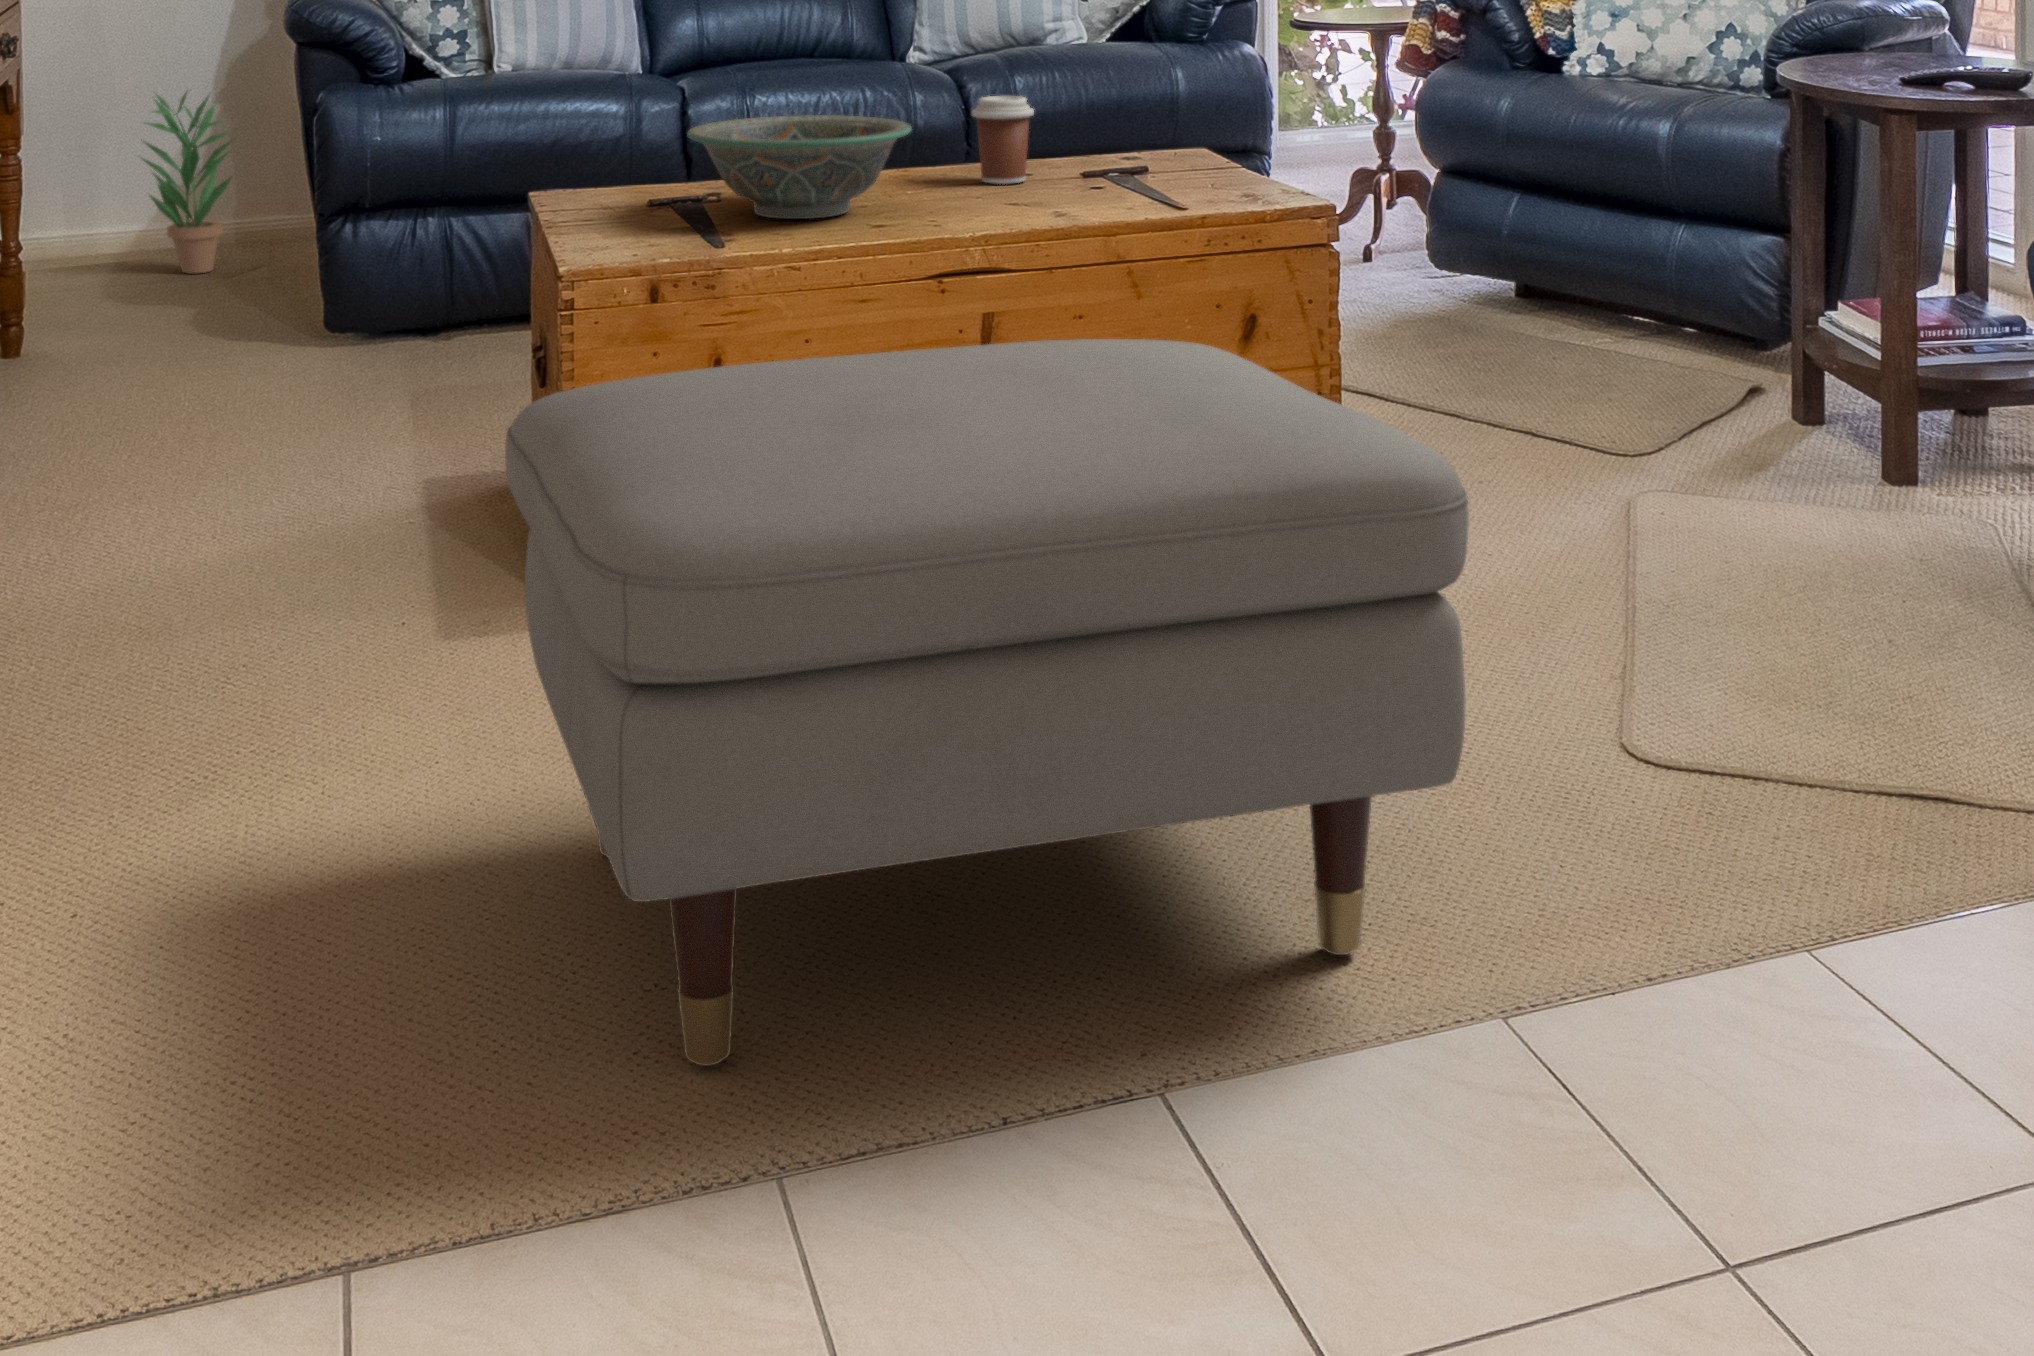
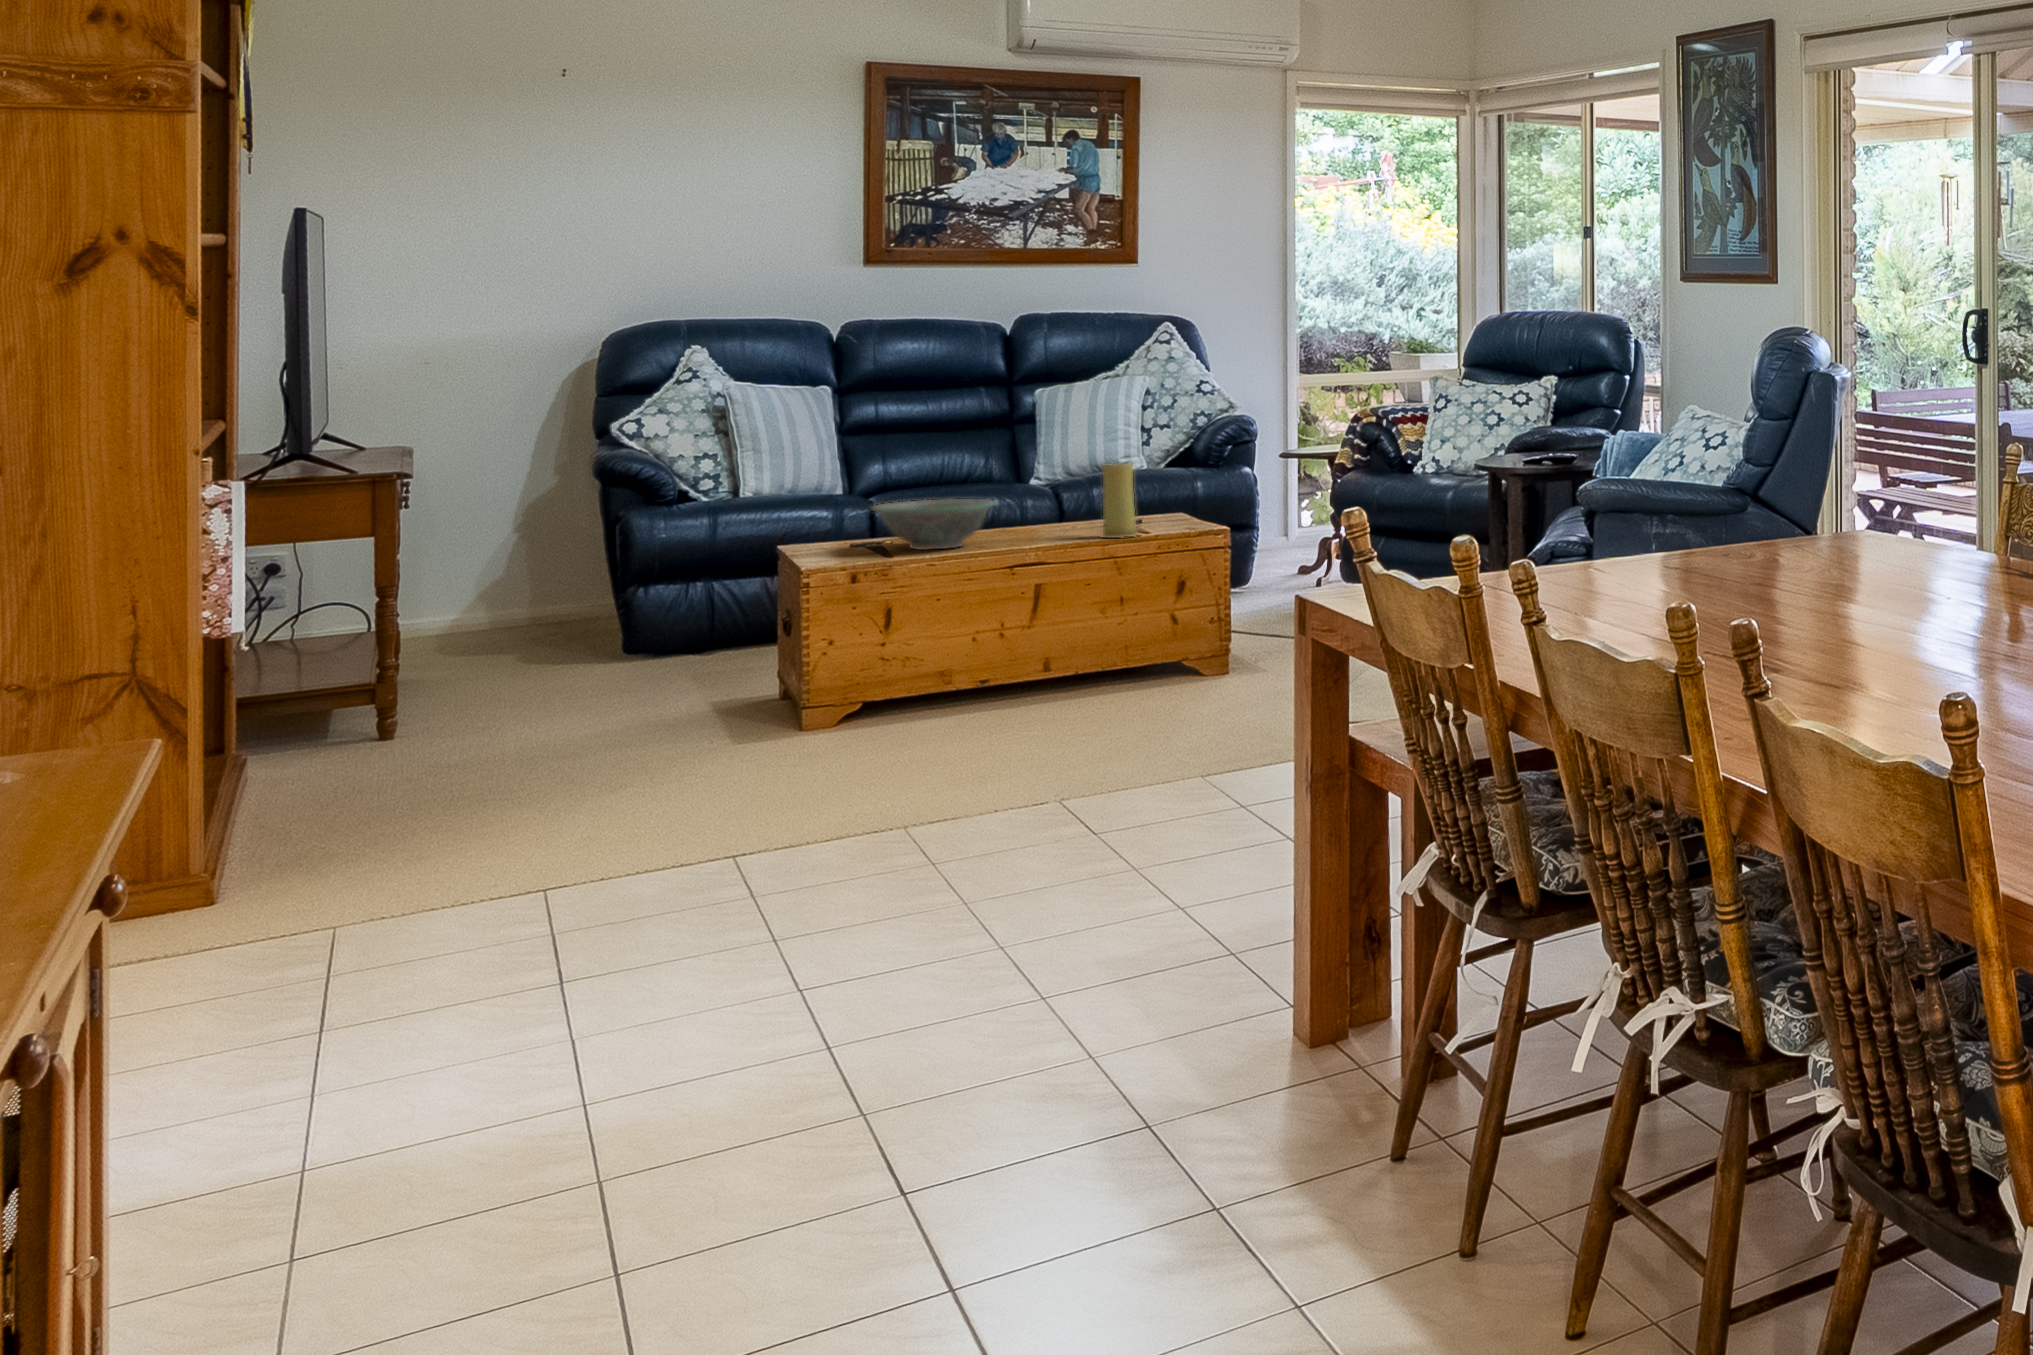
candle: none [1083,52,1166,203] -> present [1102,463,1139,538]
potted plant: present [141,92,235,273] -> none [476,512,554,636]
coffee cup: present [972,96,1034,184] -> none [1038,488,1074,533]
ottoman: present [505,339,1469,1066] -> none [774,575,1192,836]

